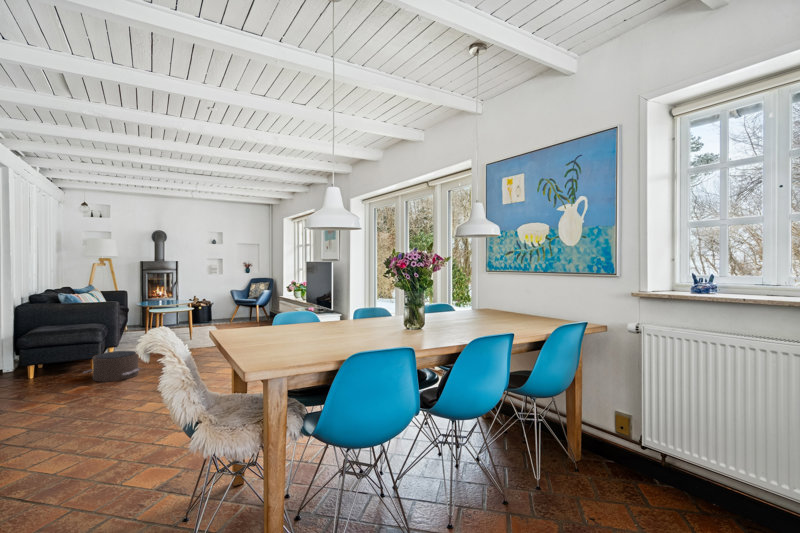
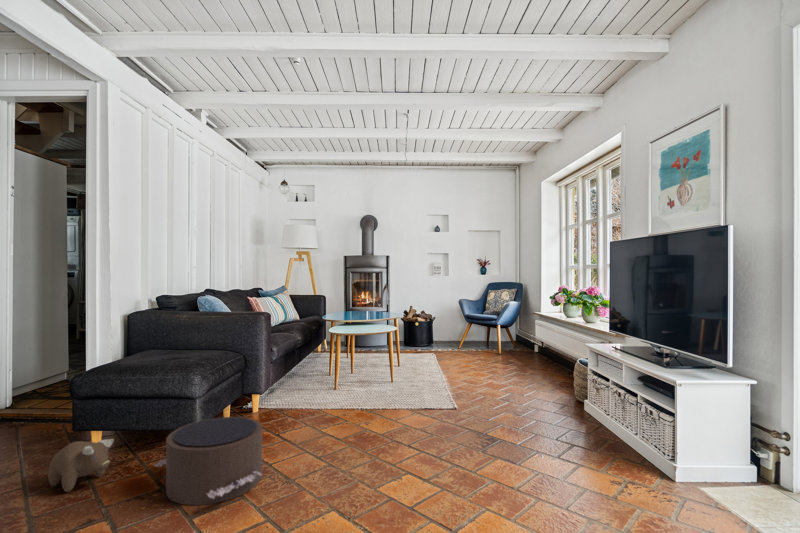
plush toy: none [24,363,61,387] -> present [48,439,114,492]

